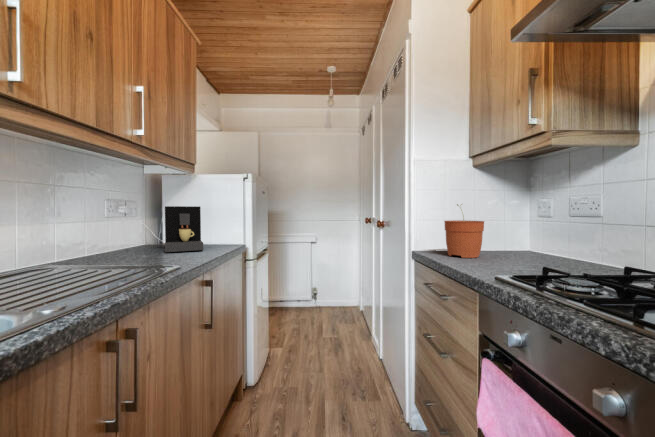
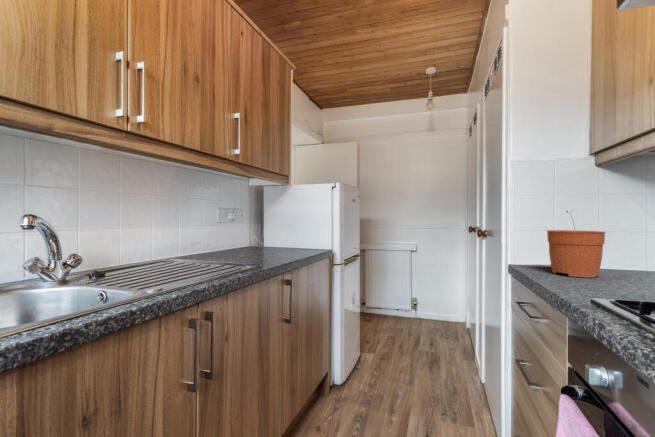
coffee maker: present [165,206,203,252] -> none [261,213,292,253]

